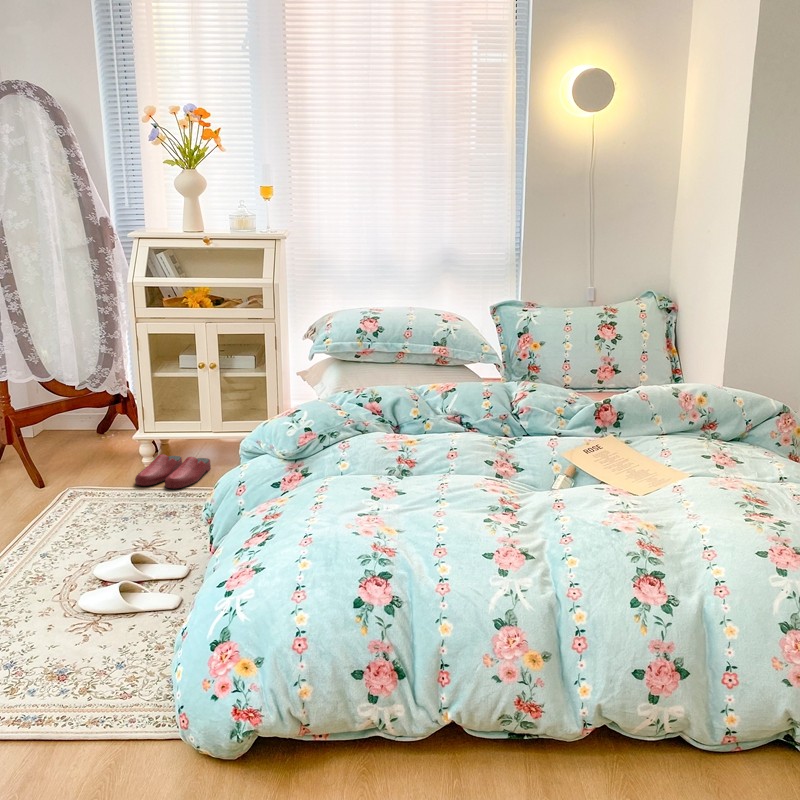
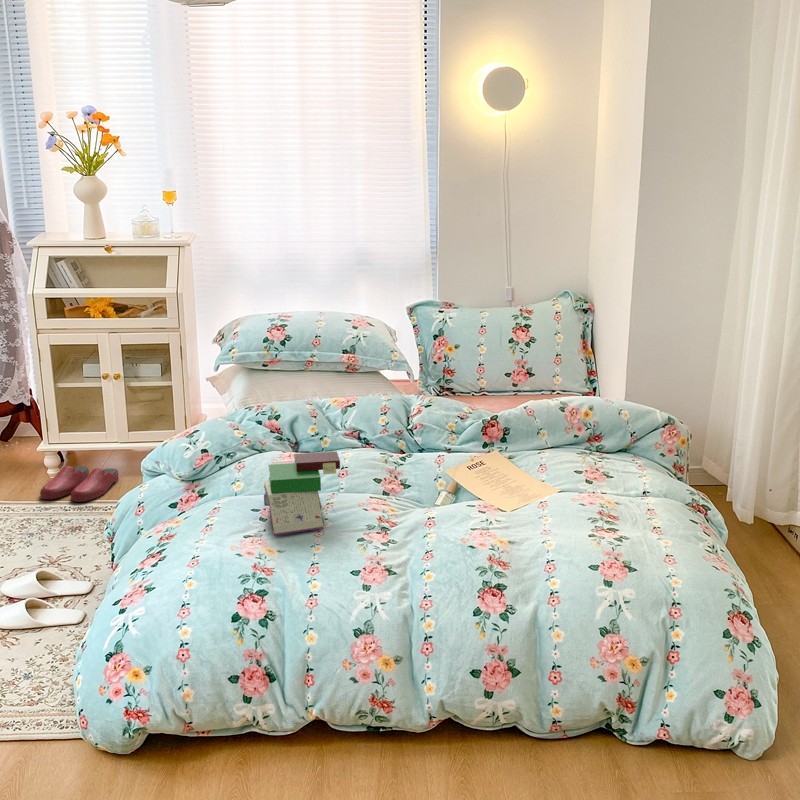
book: none [379,427,463,514] -> present [264,451,340,535]

